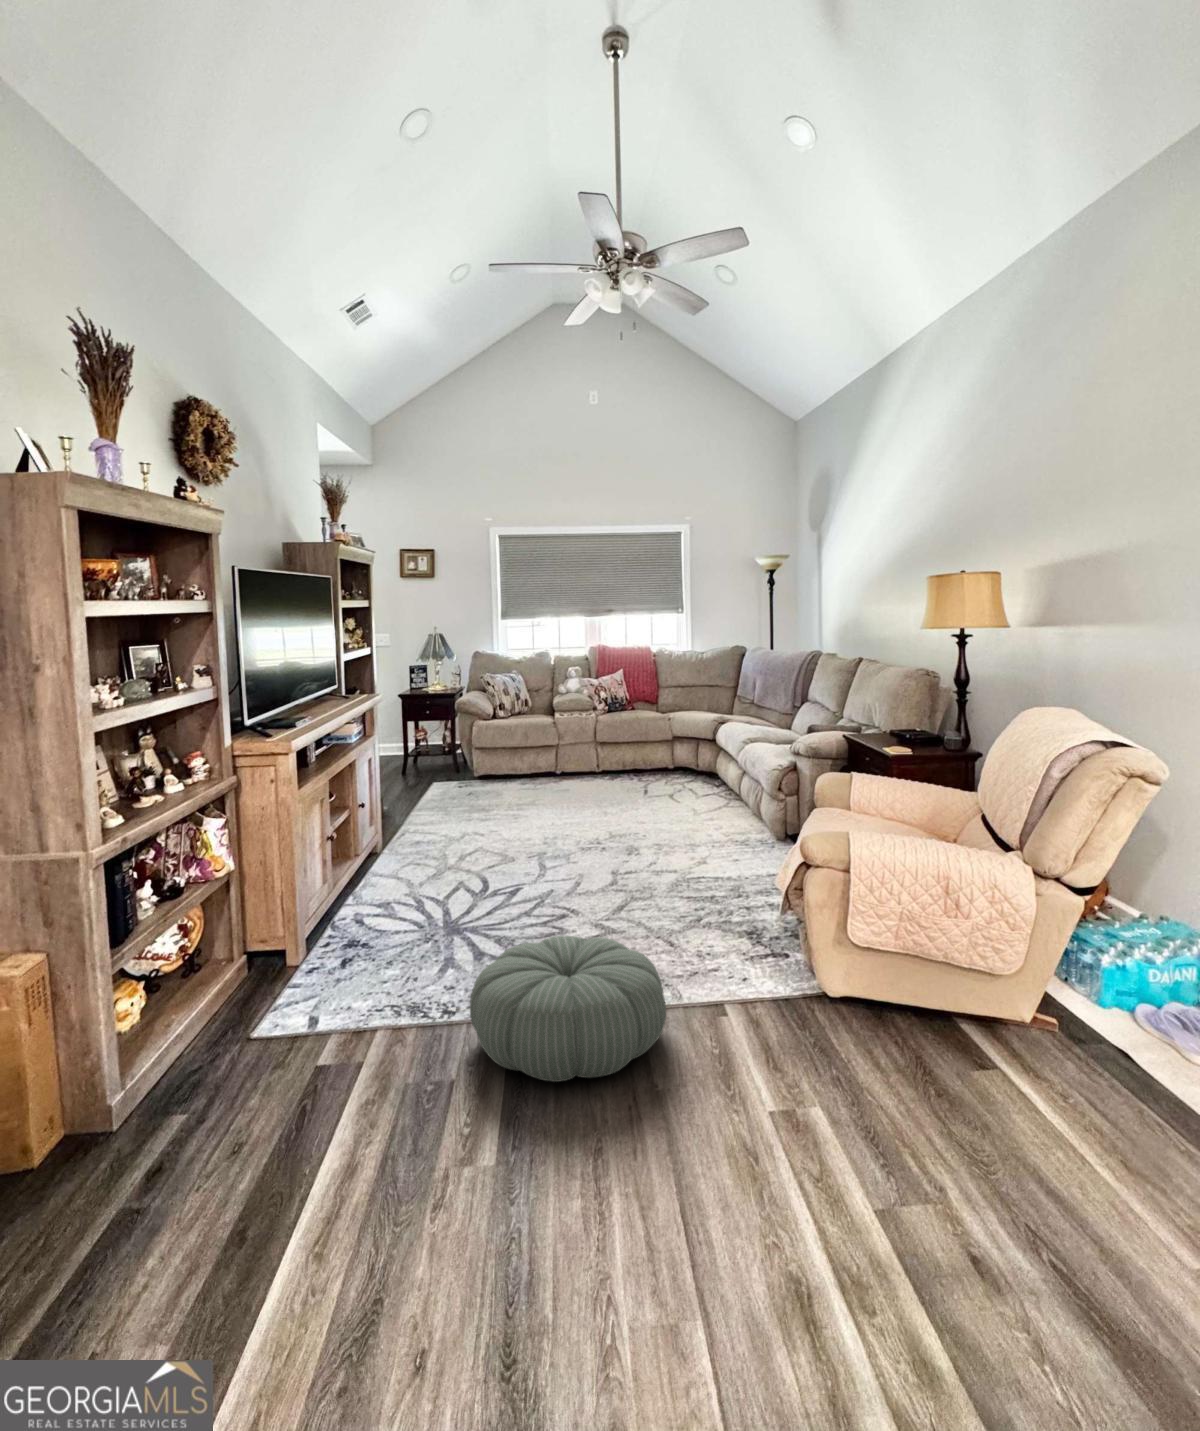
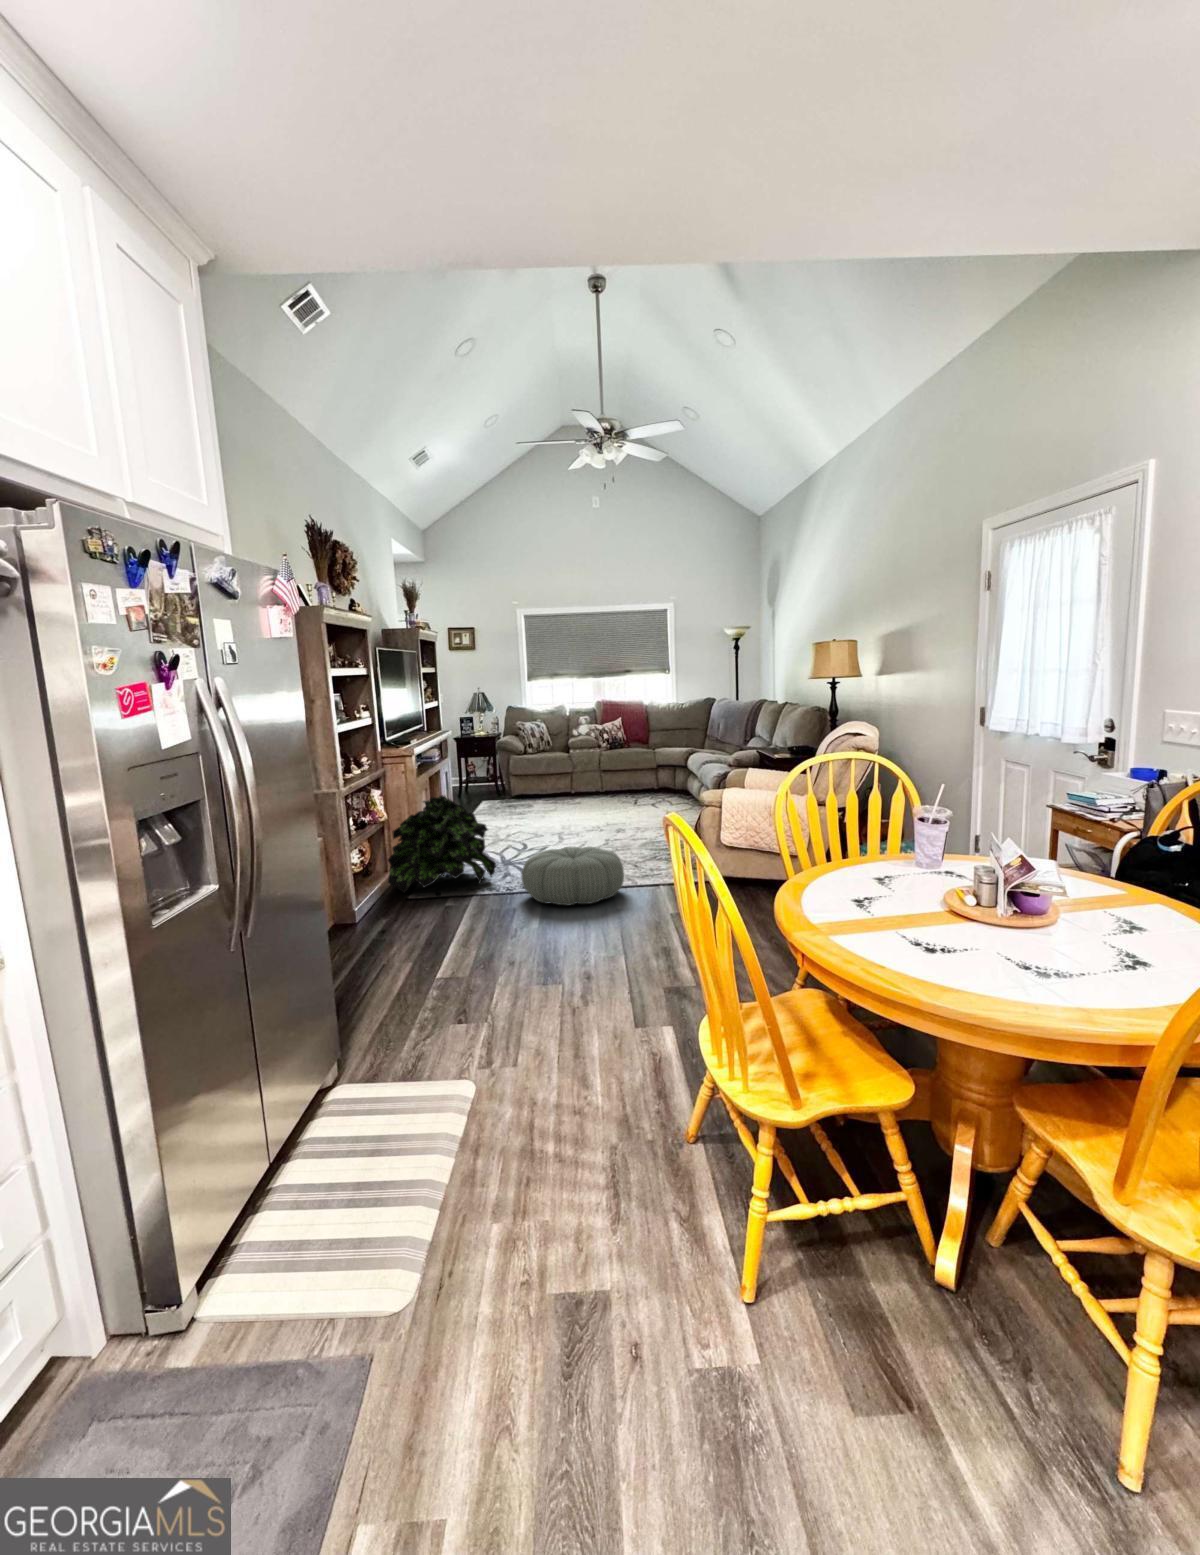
potted plant: none [230,827,429,1017] -> present [388,795,496,893]

